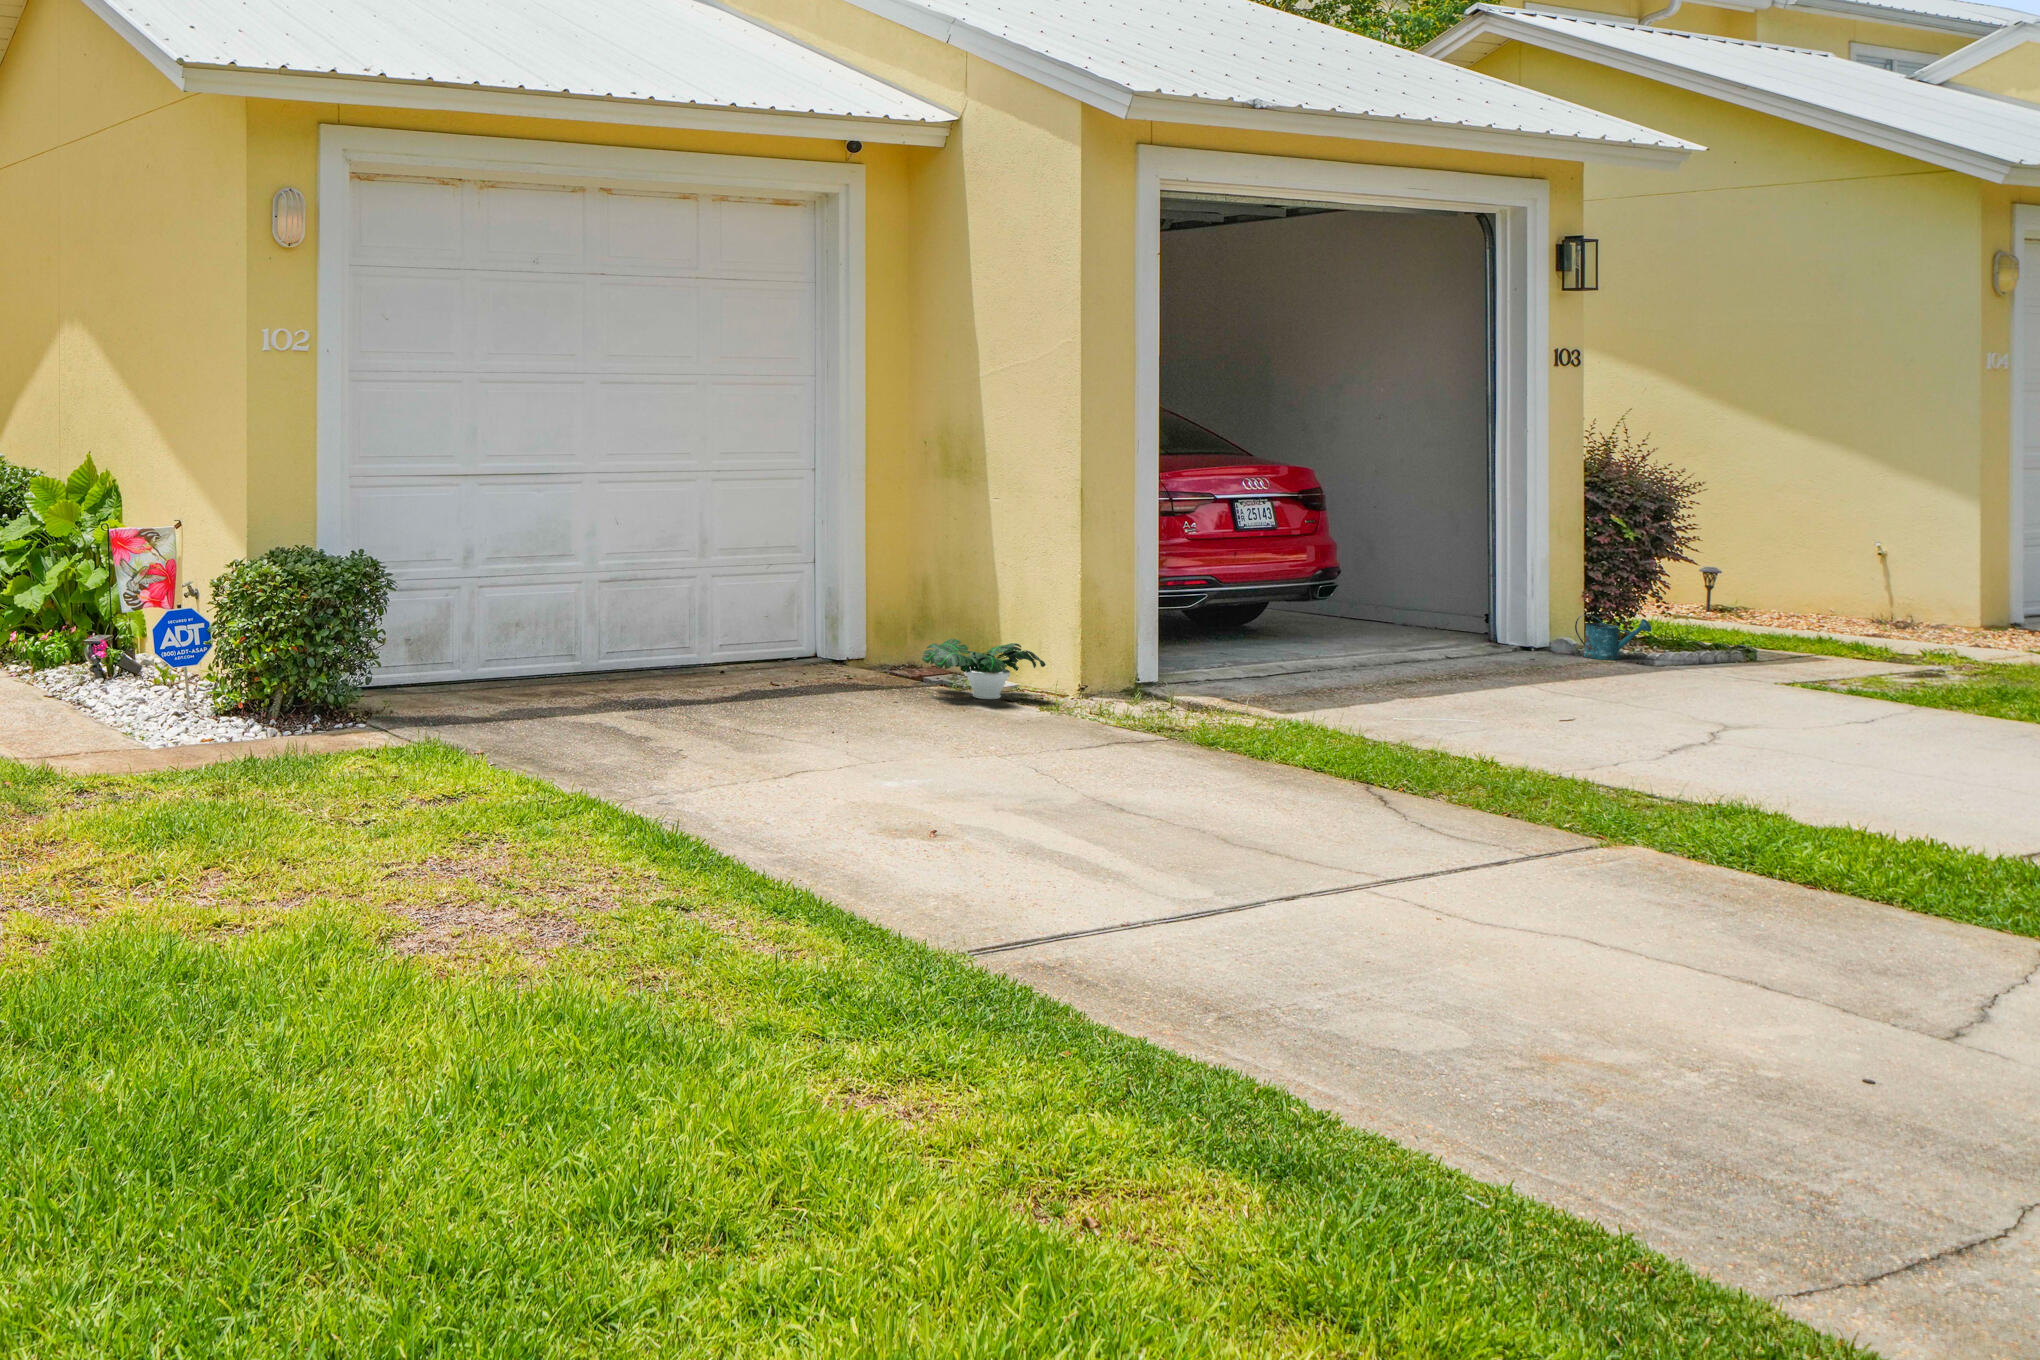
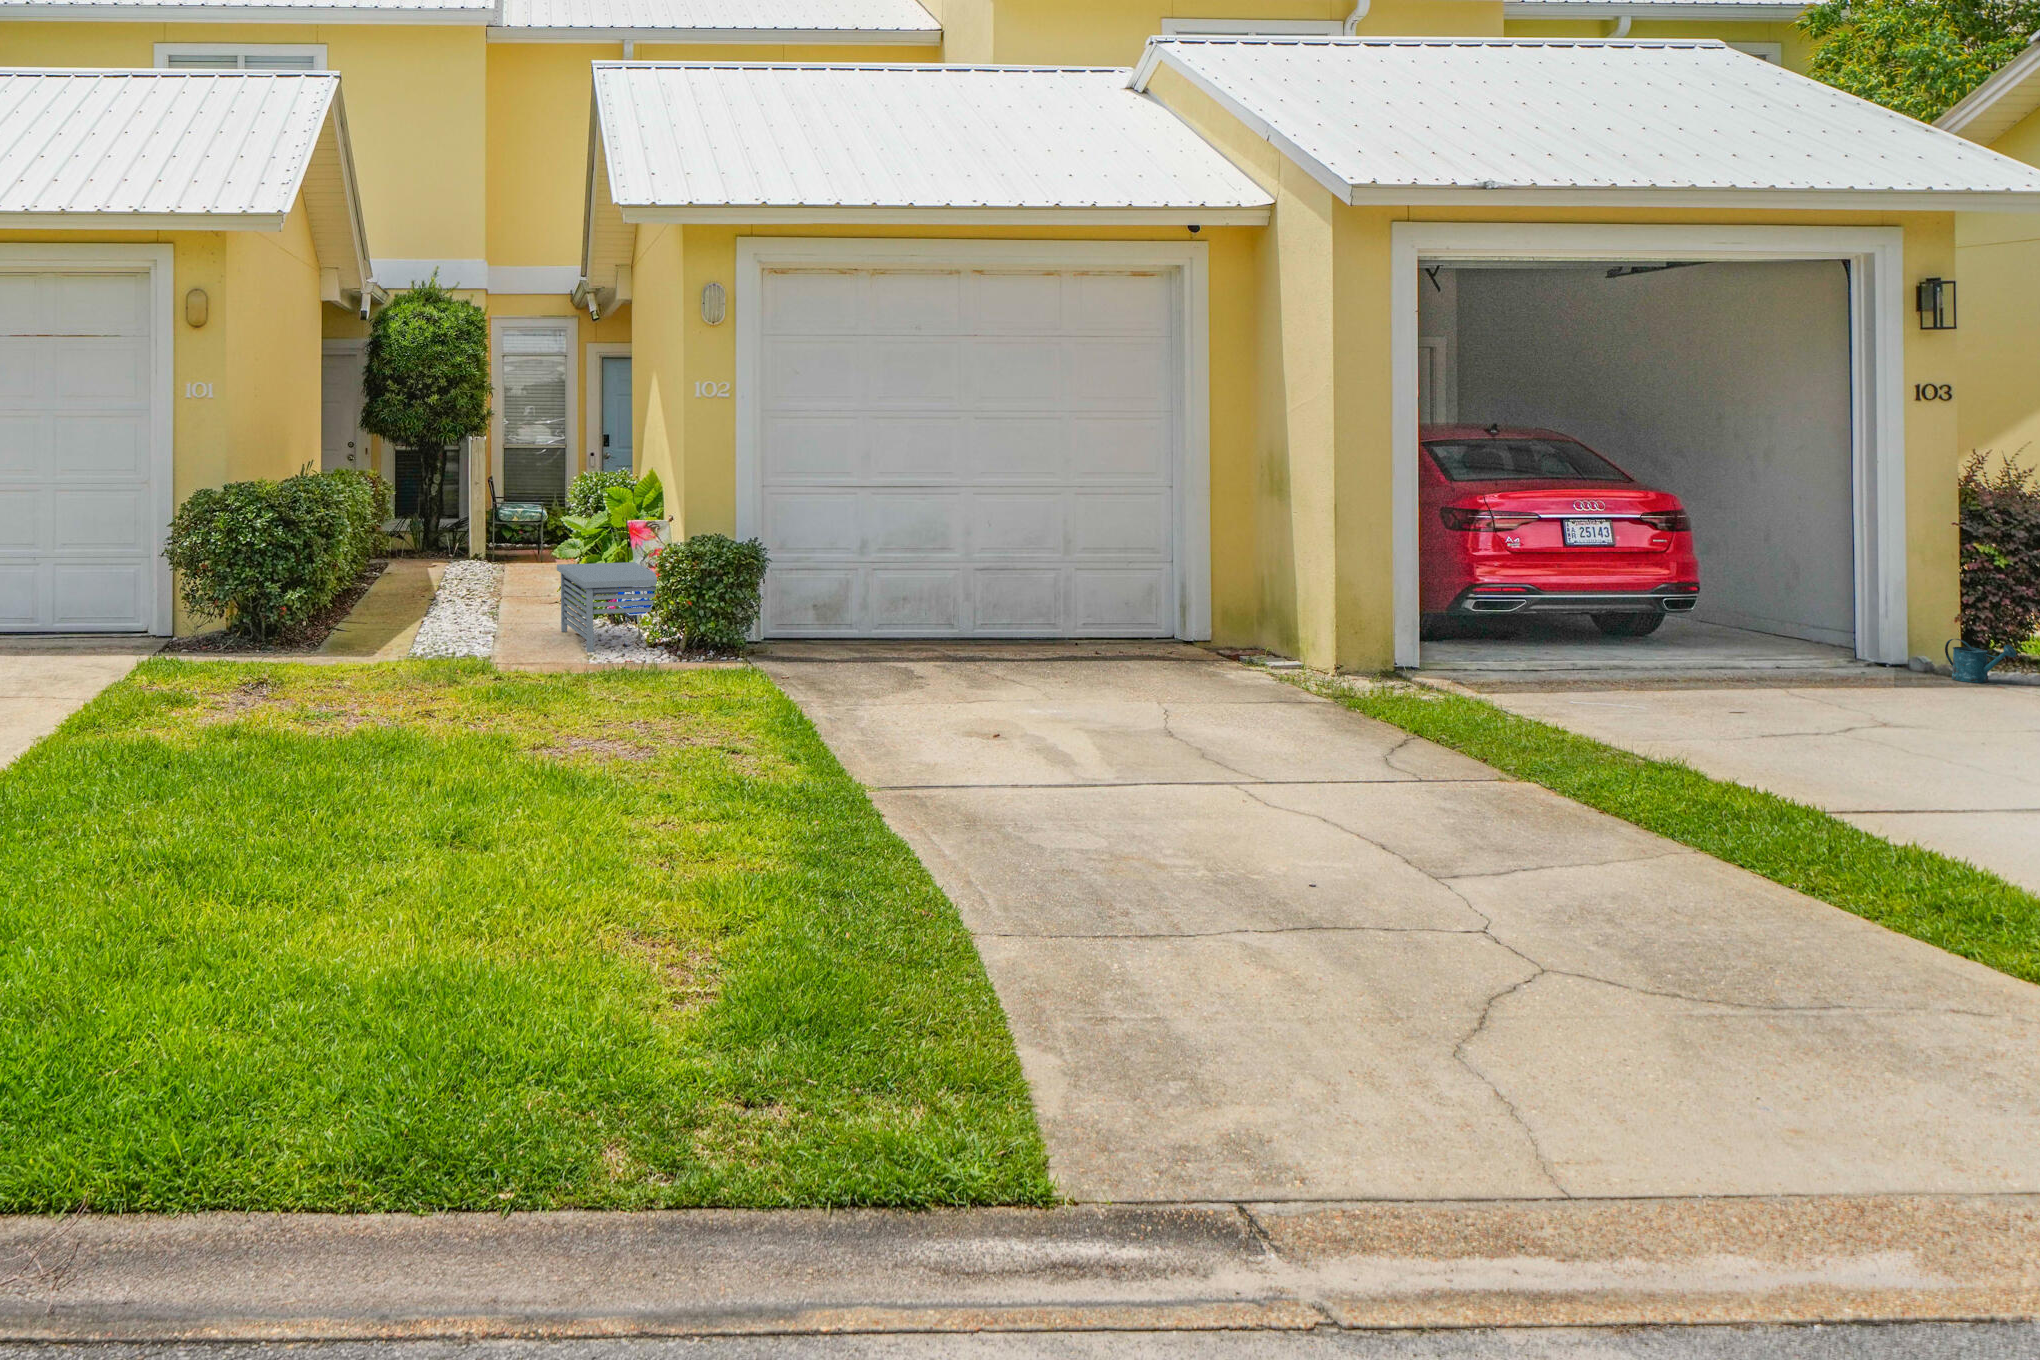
storage bench: none [28,590,243,732] -> present [557,562,664,652]
potted plant: present [922,639,1046,699] -> none [1195,624,1290,673]

